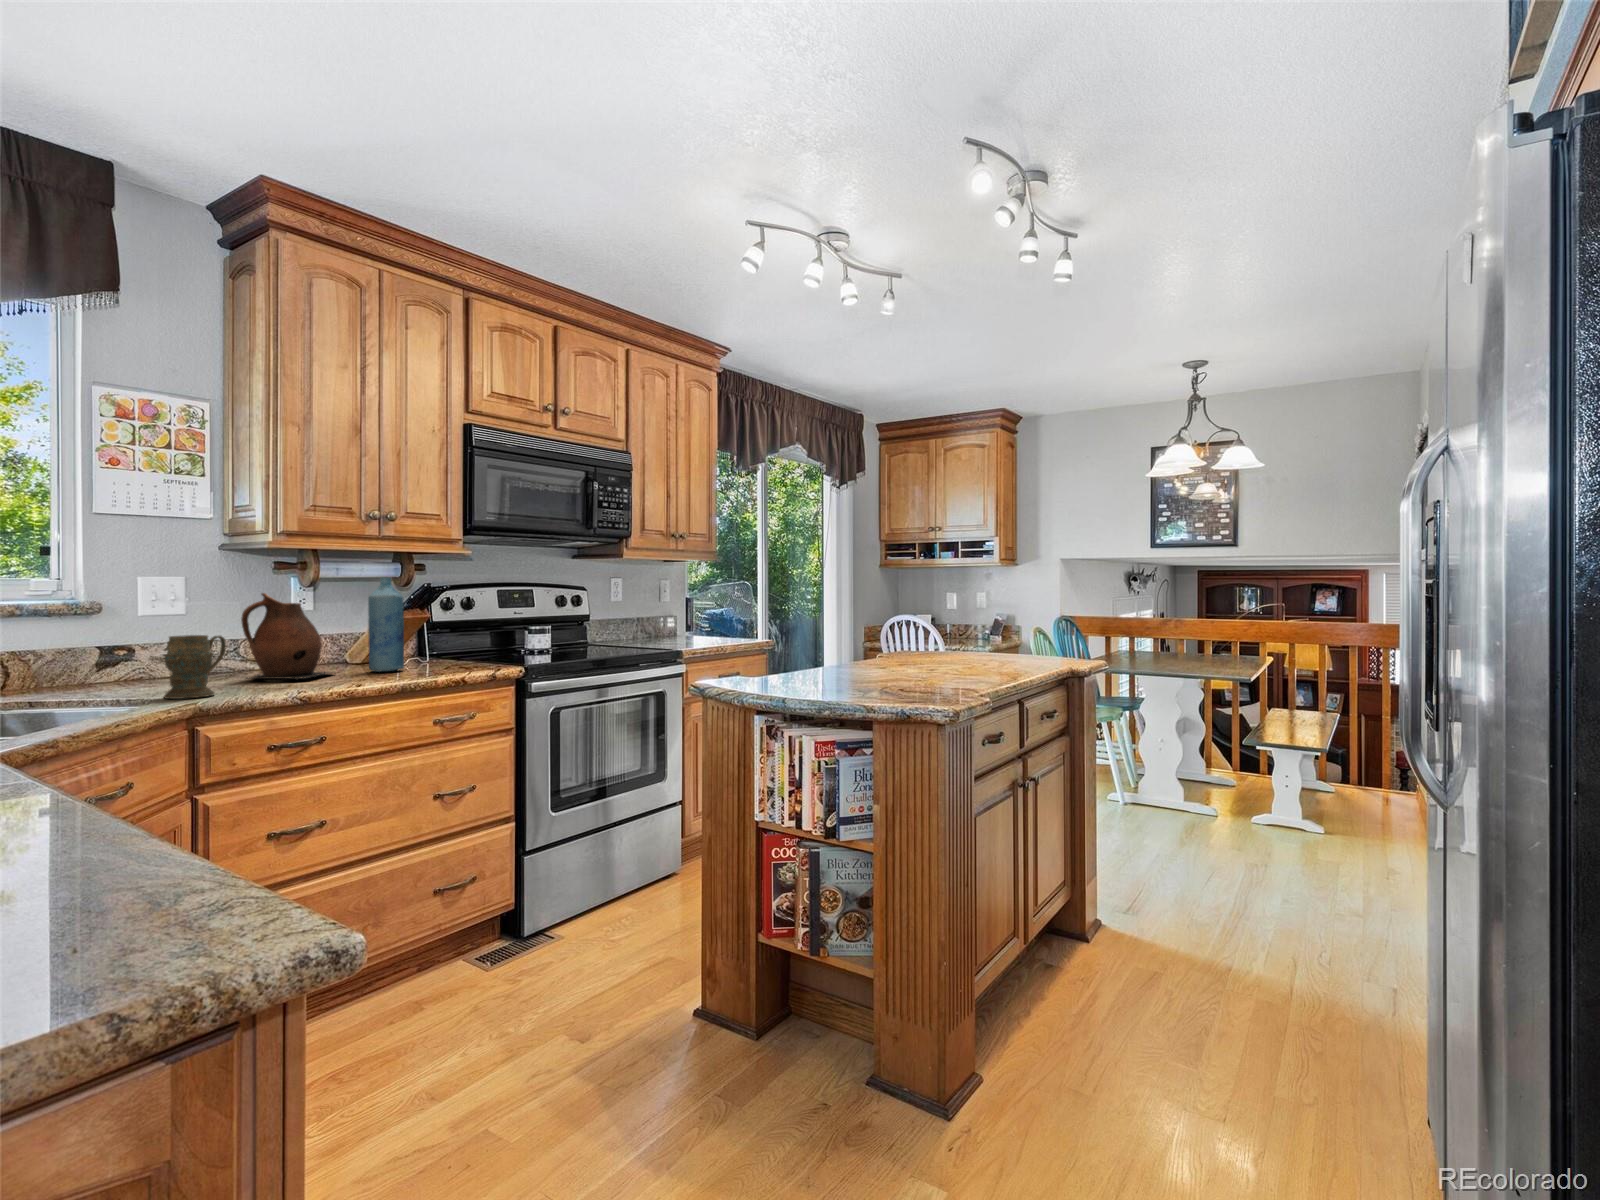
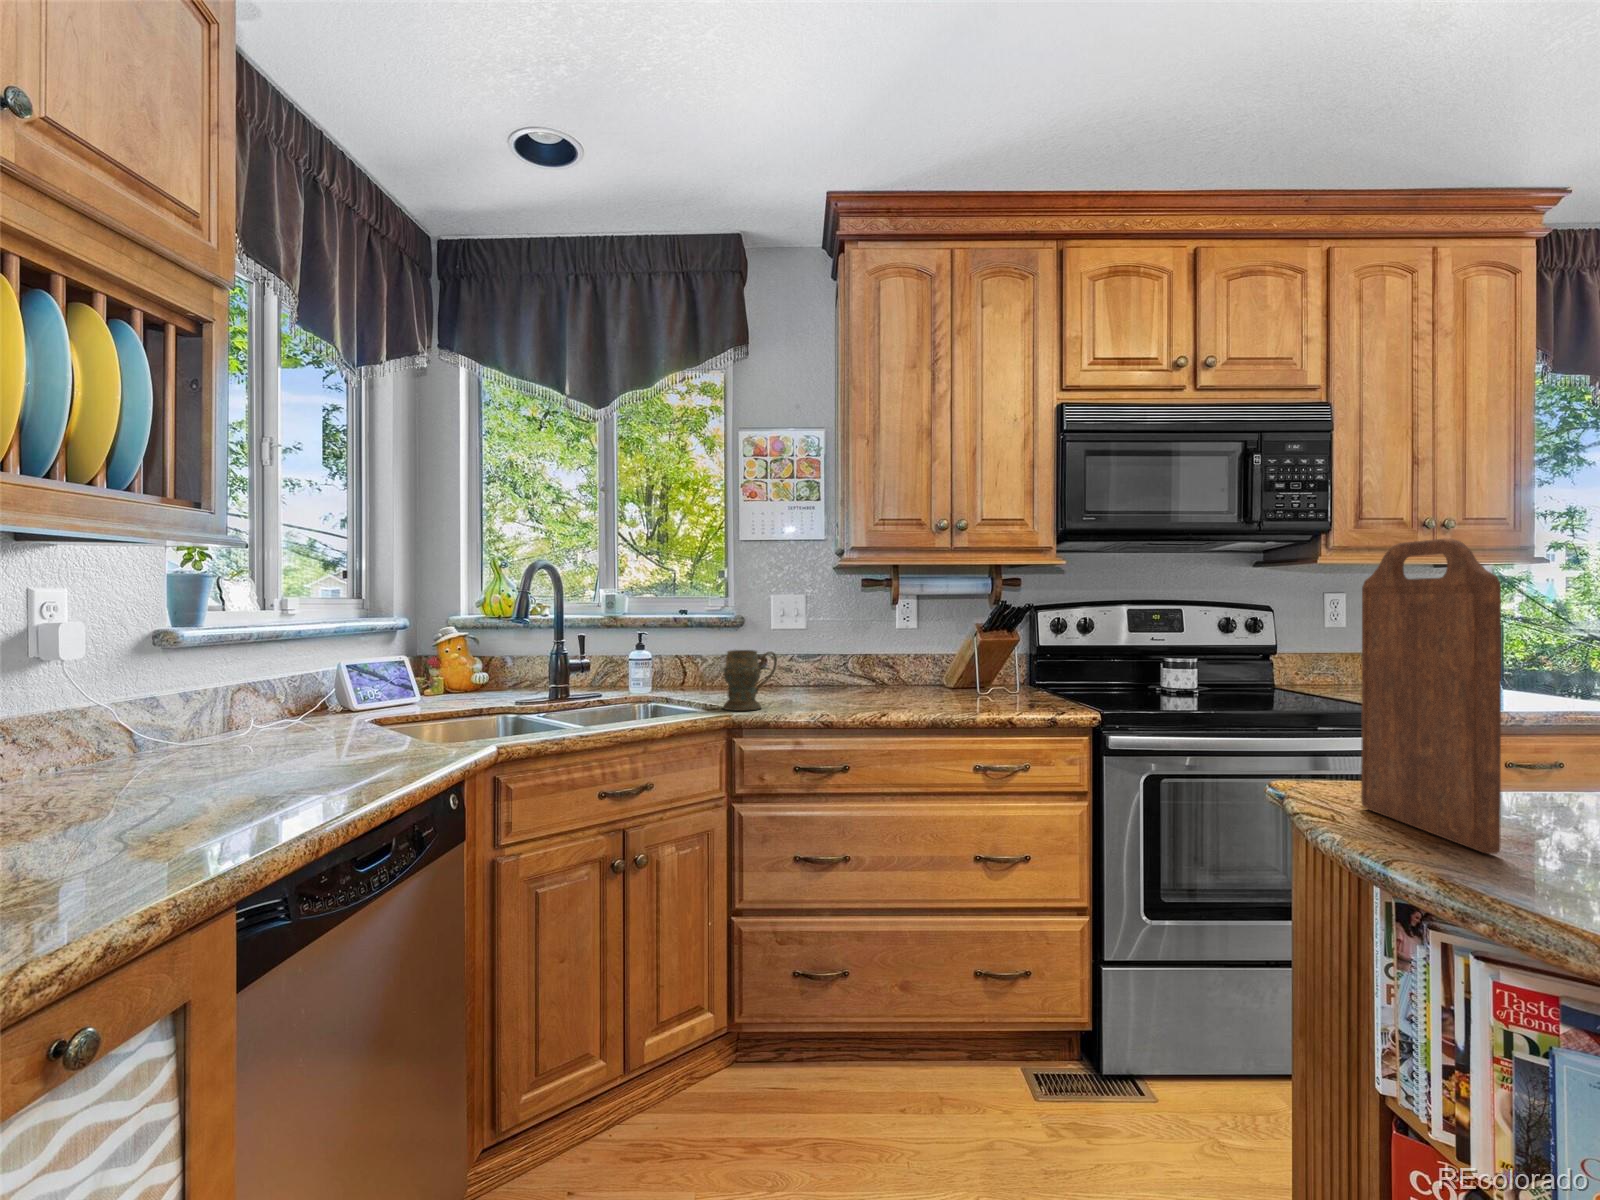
cutting board: none [740,554,804,689] -> present [1361,539,1501,854]
bottle: present [368,577,404,672] -> none [937,593,973,700]
ceramic pitcher: present [241,593,332,680] -> none [819,611,903,702]

